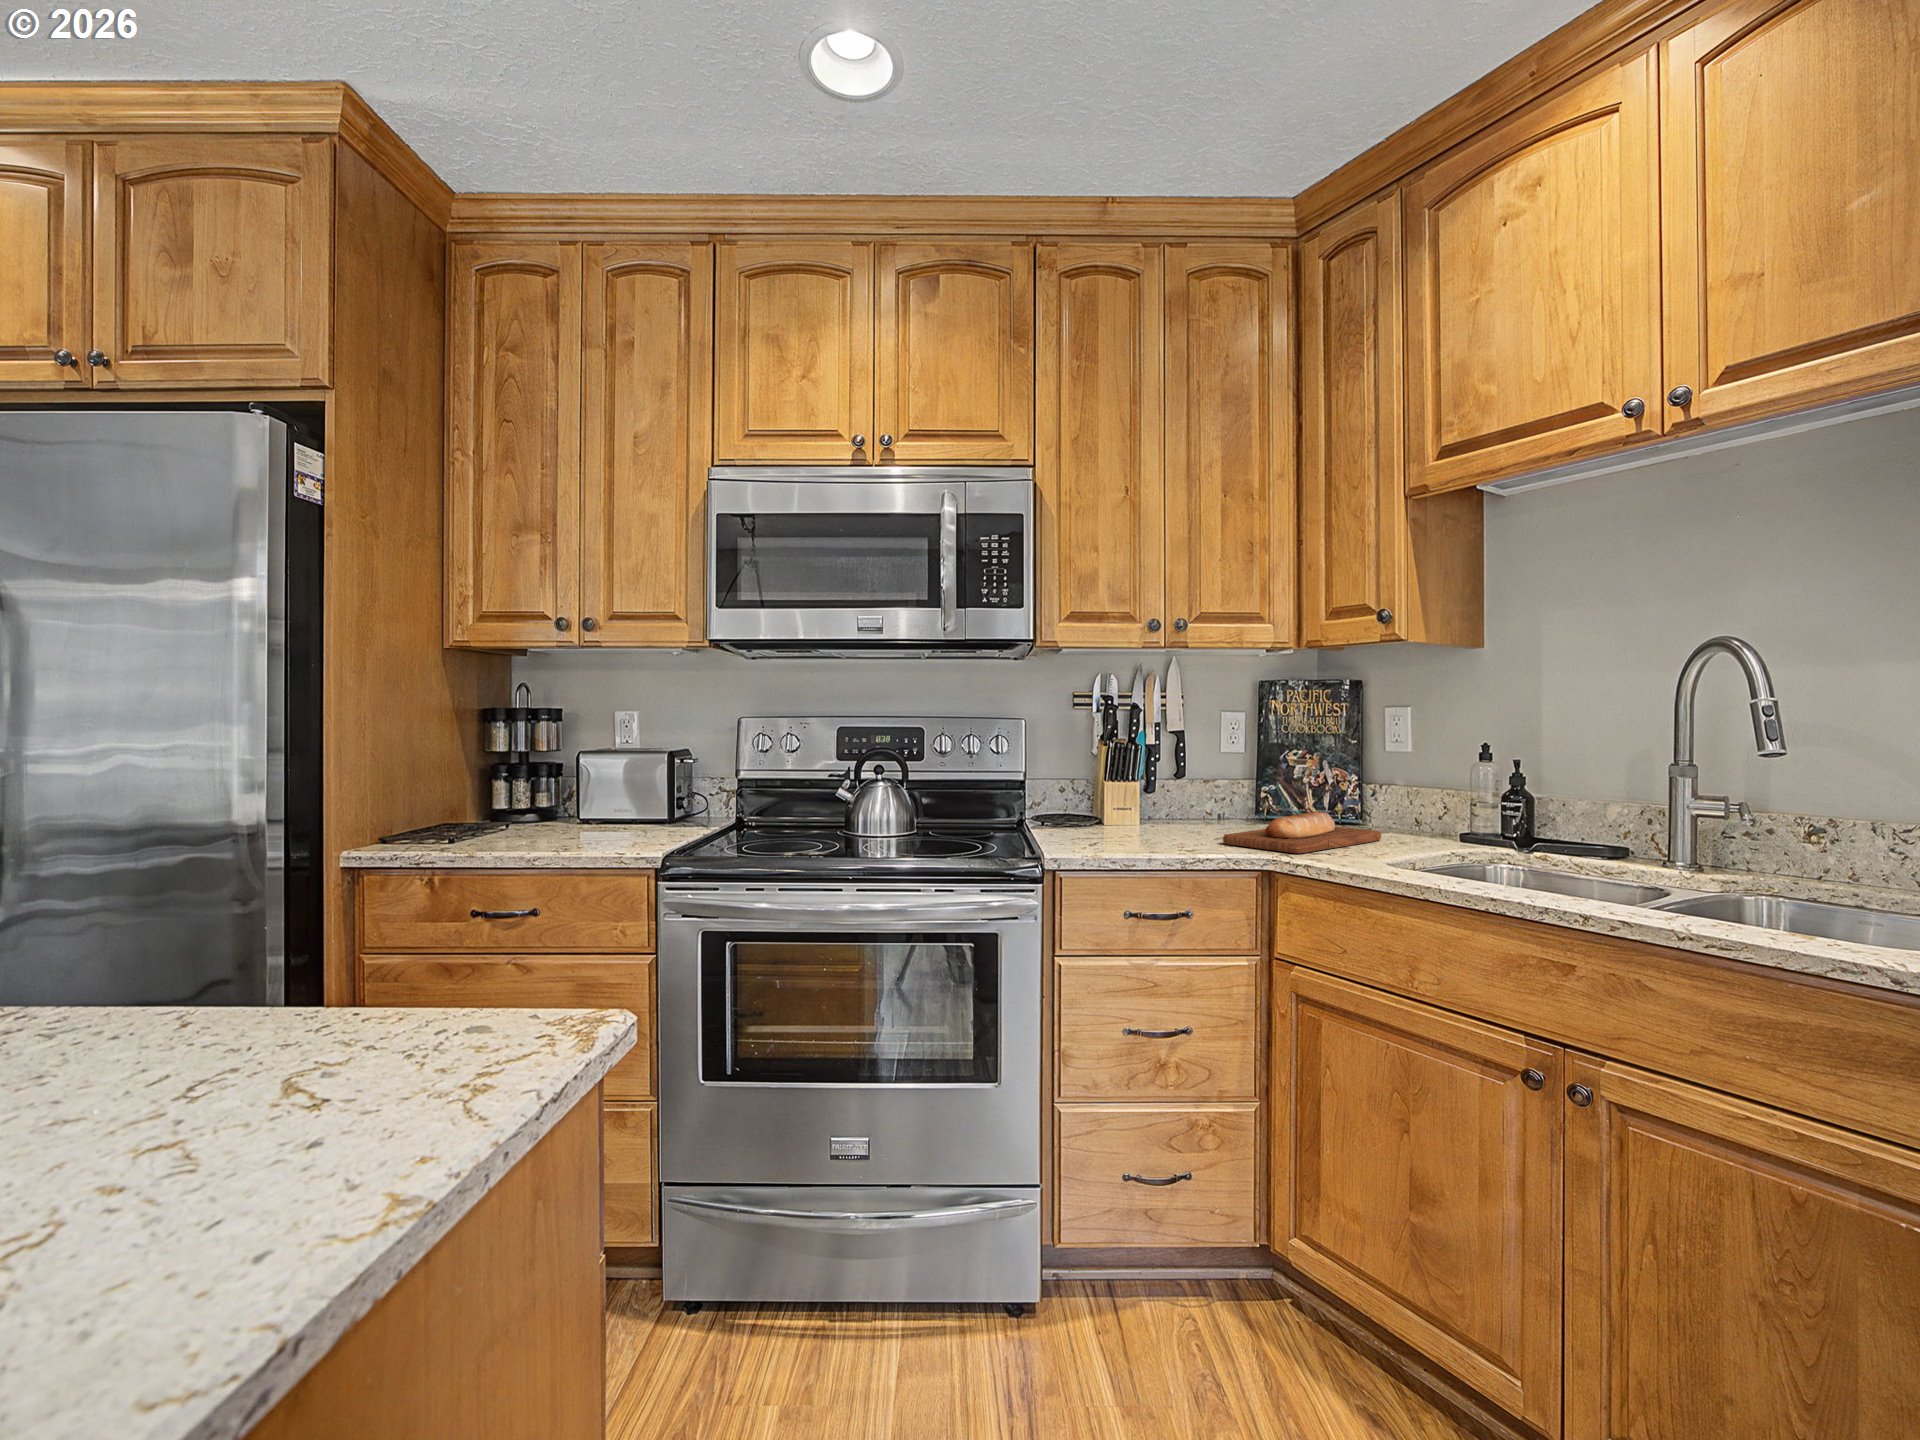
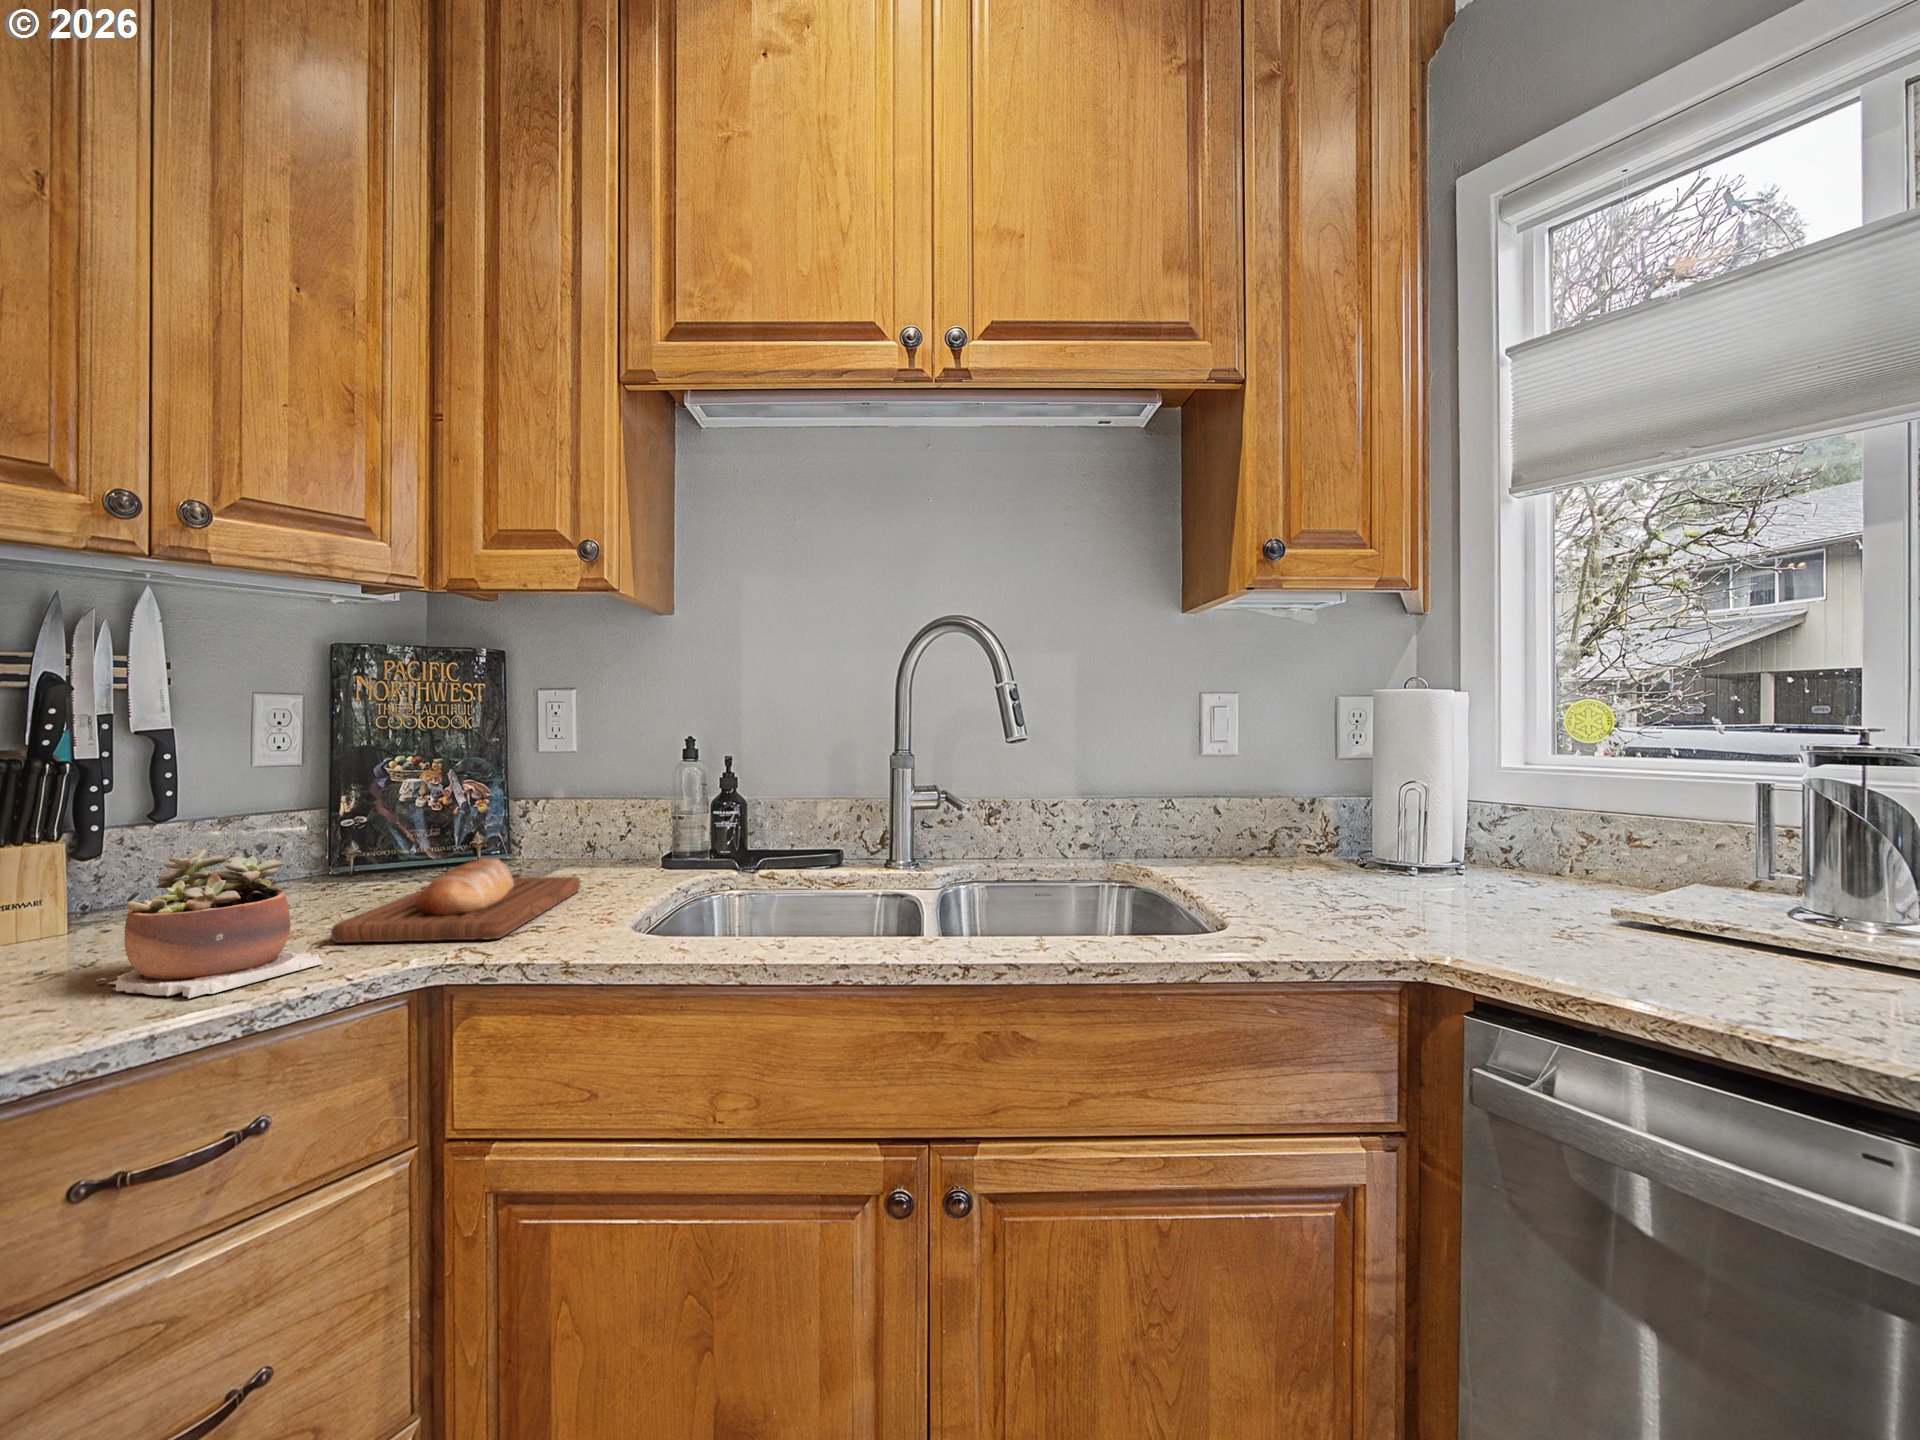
succulent plant: none [1128,789,1211,853] -> present [97,849,324,998]

